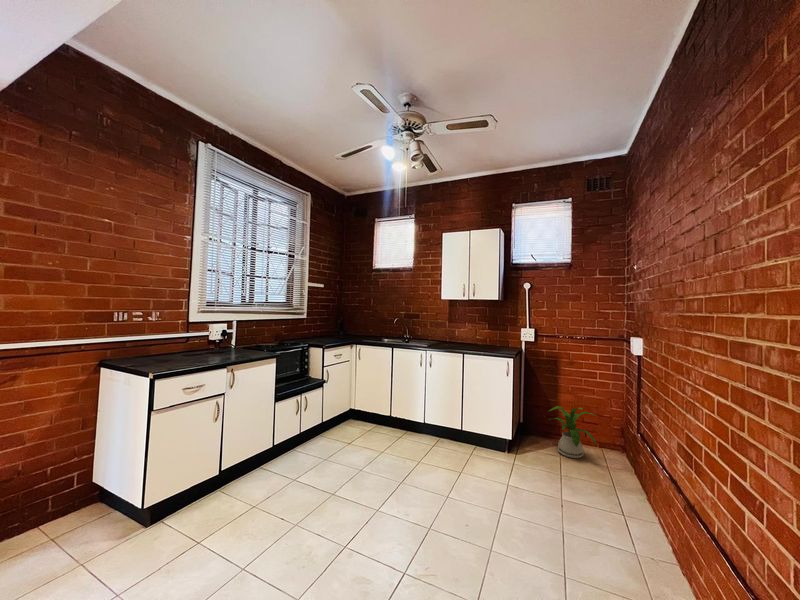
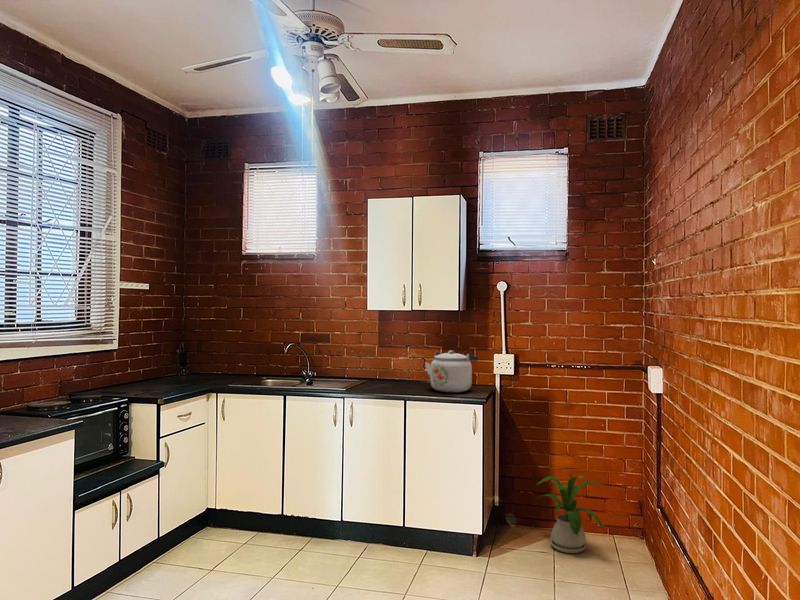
kettle: none [477,324,510,350] -> present [425,350,478,392]

